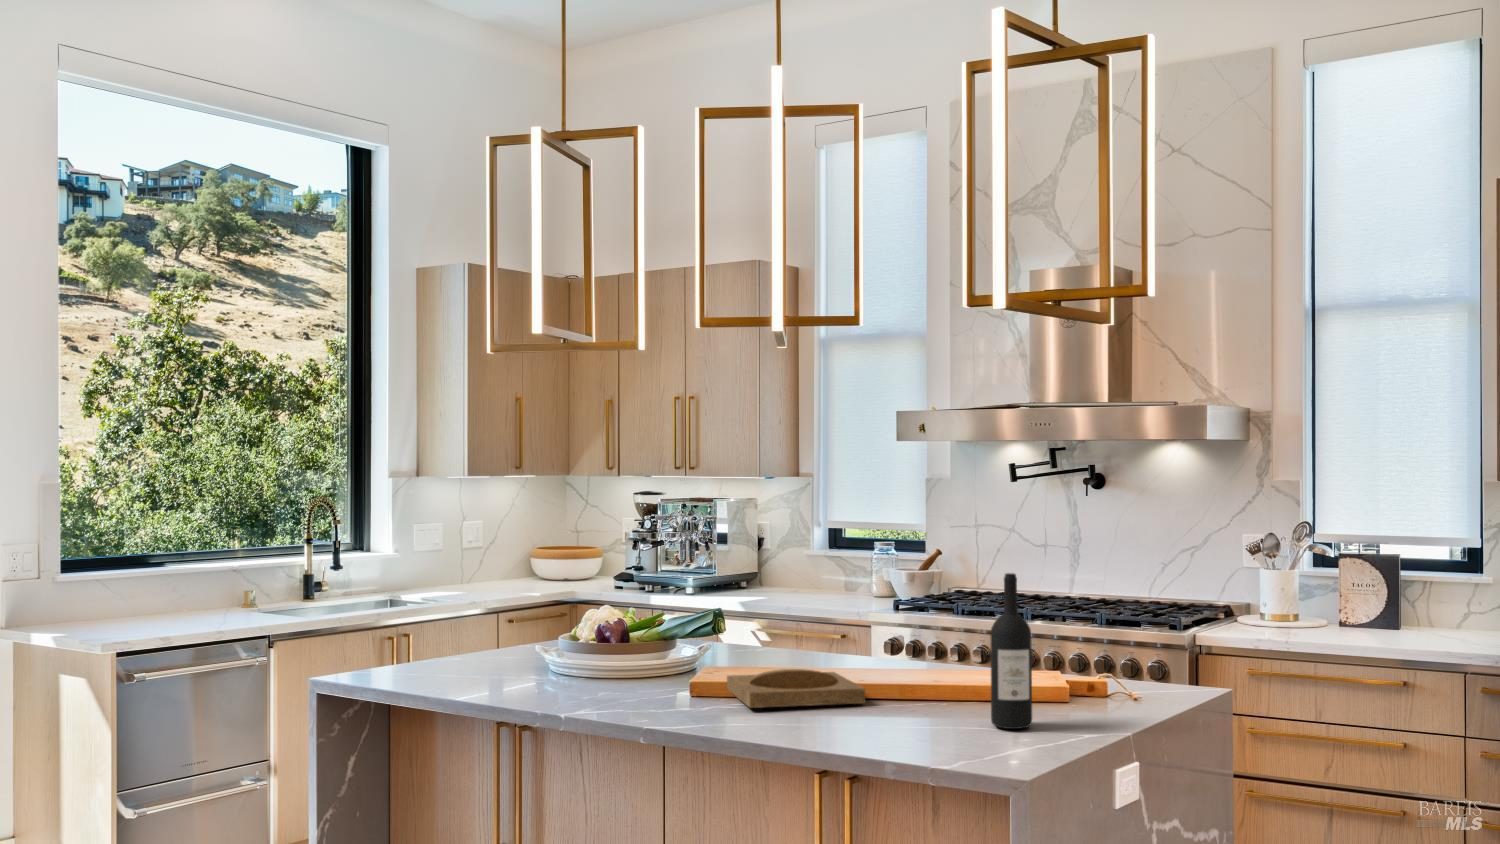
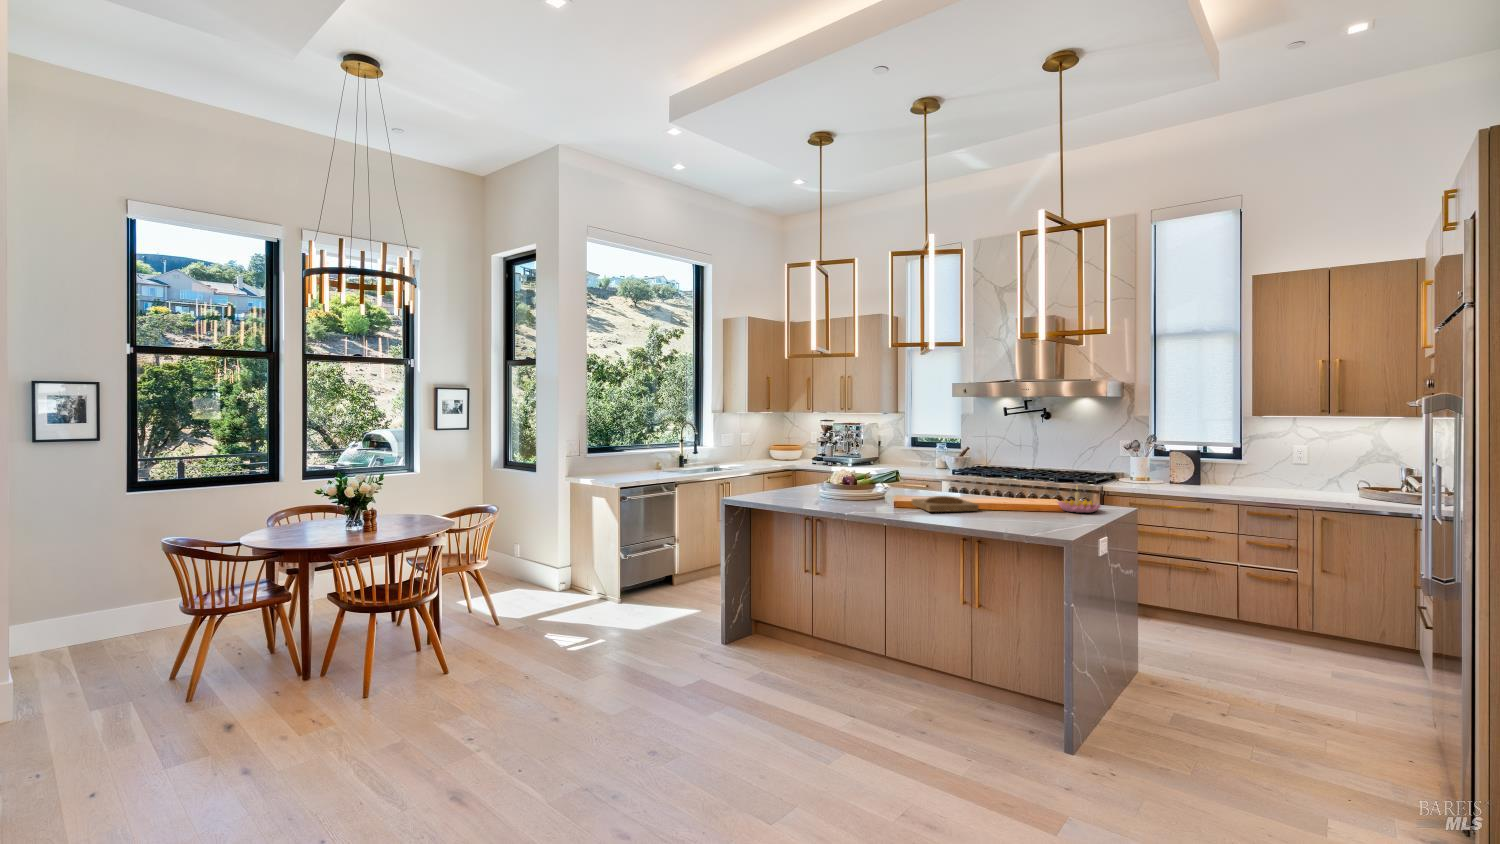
wine bottle: present [990,573,1032,729] -> none [1040,455,1059,522]
candle holder: none [1045,637,1139,704] -> present [1058,486,1101,513]

